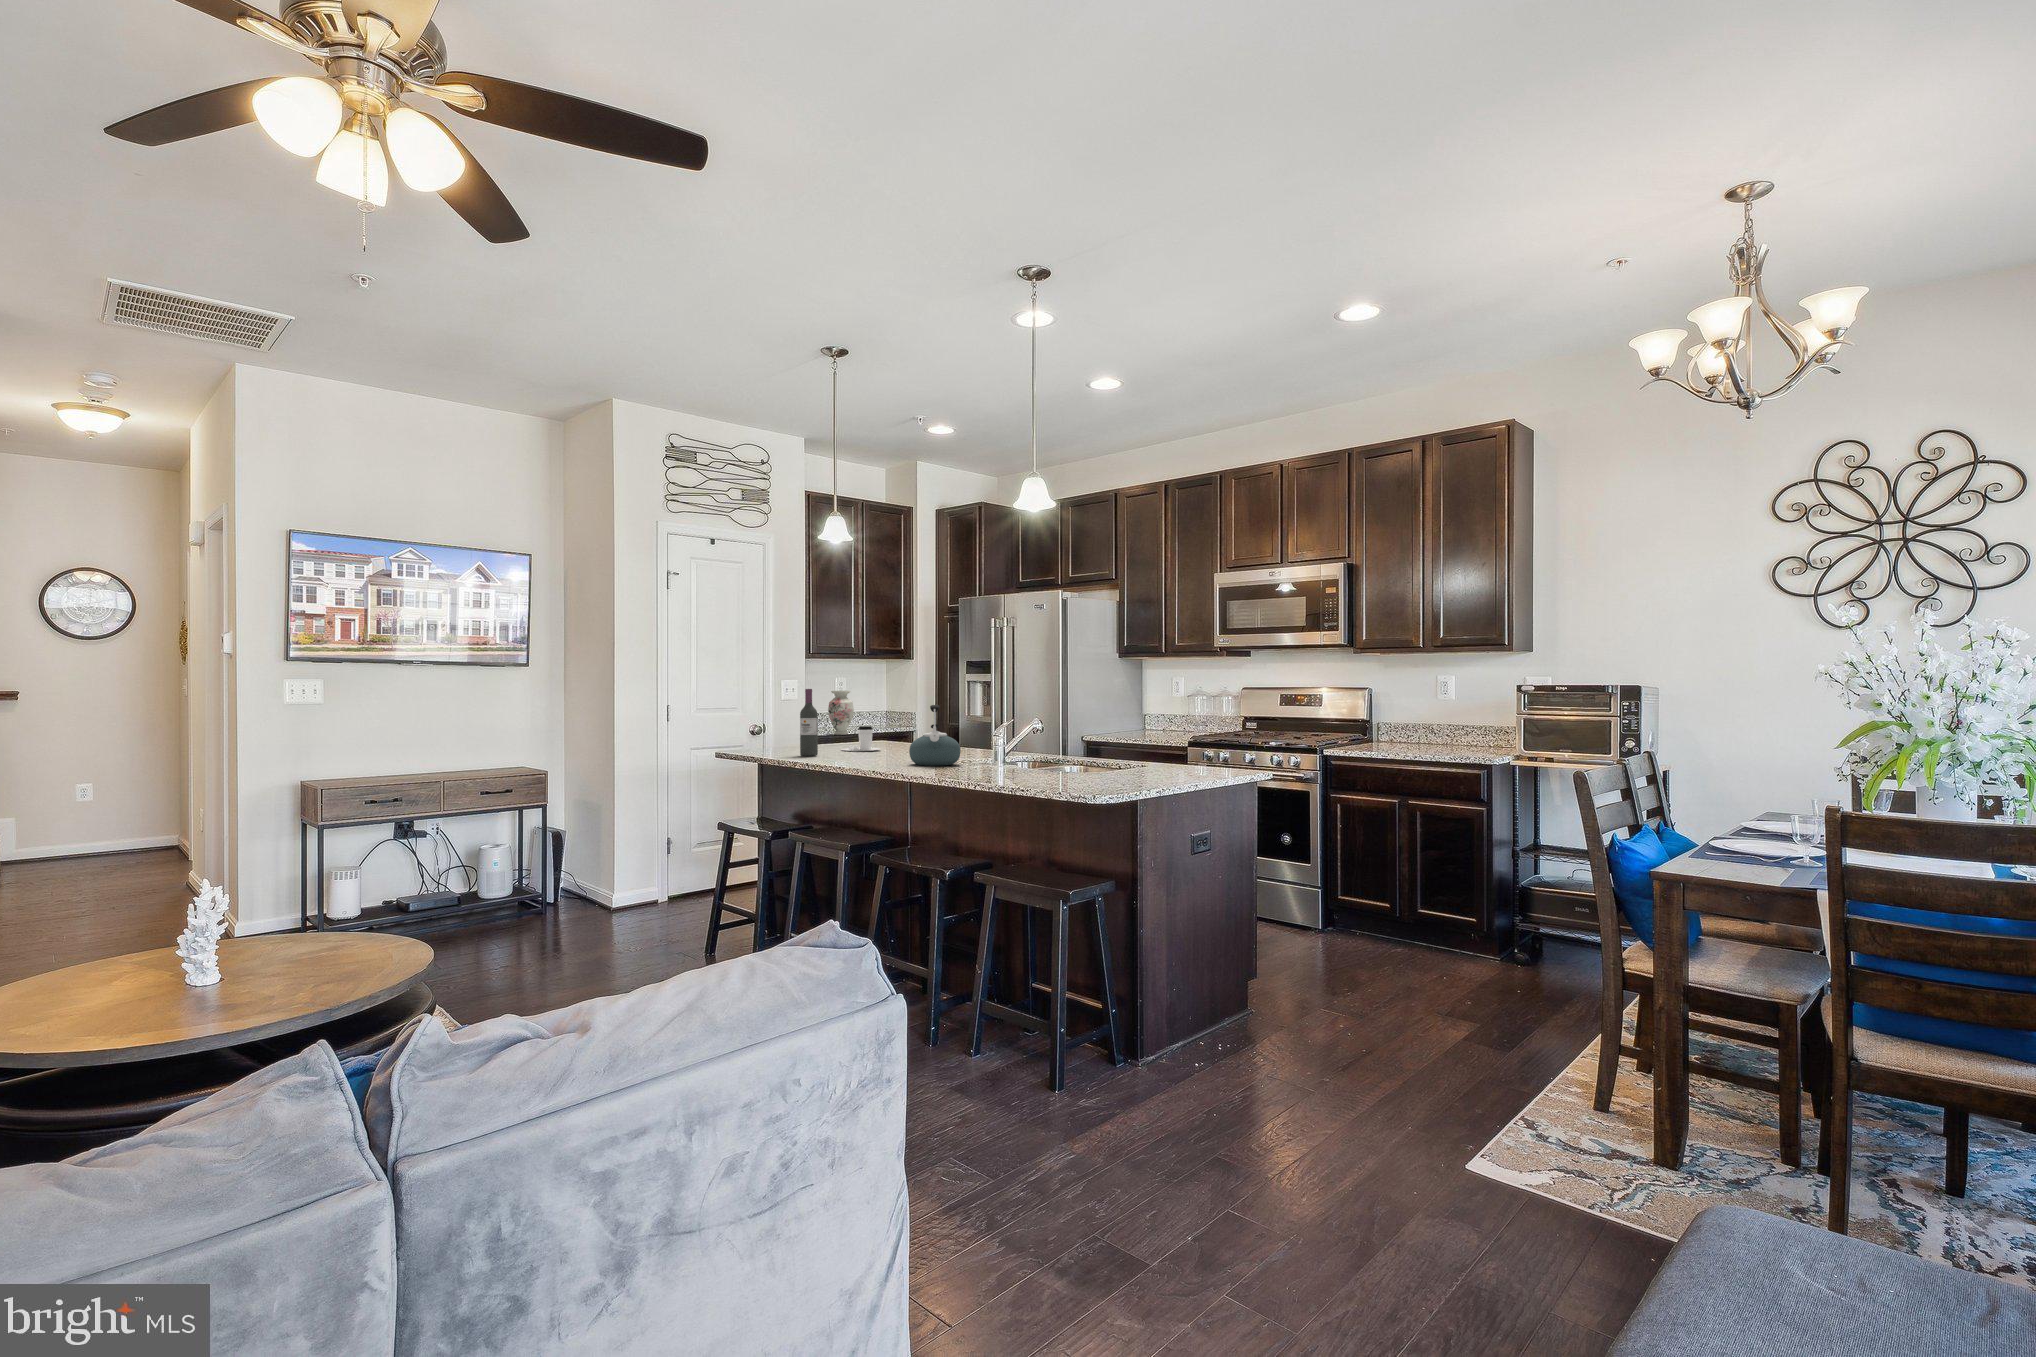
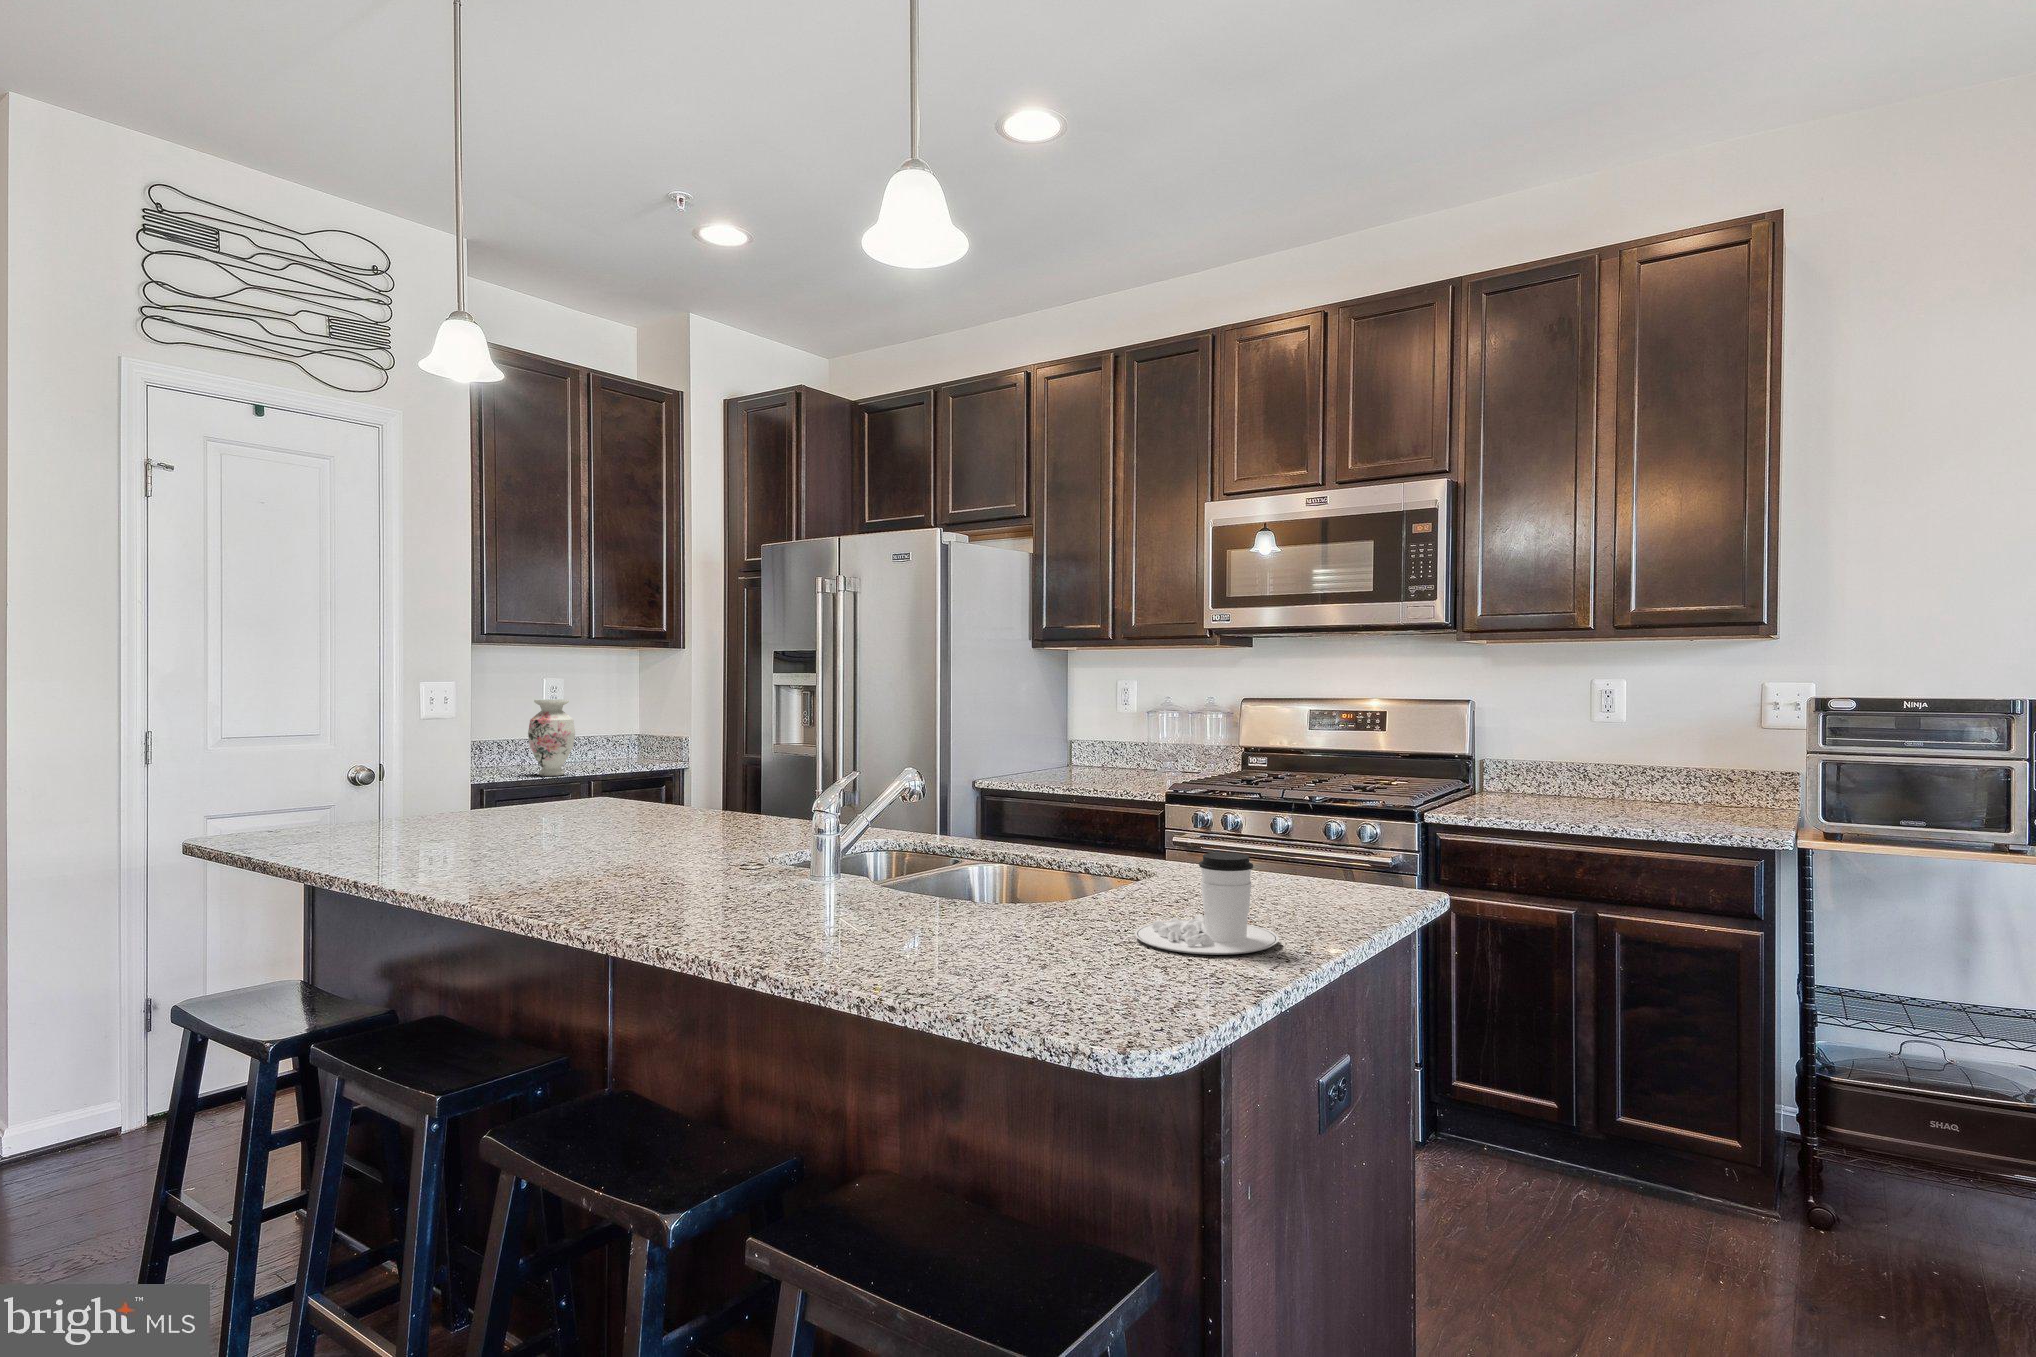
wine bottle: present [800,689,818,756] -> none [362,706,407,860]
kettle: present [909,705,961,766] -> none [599,749,730,902]
coffee cup: present [841,726,880,751] -> present [1135,852,1279,955]

